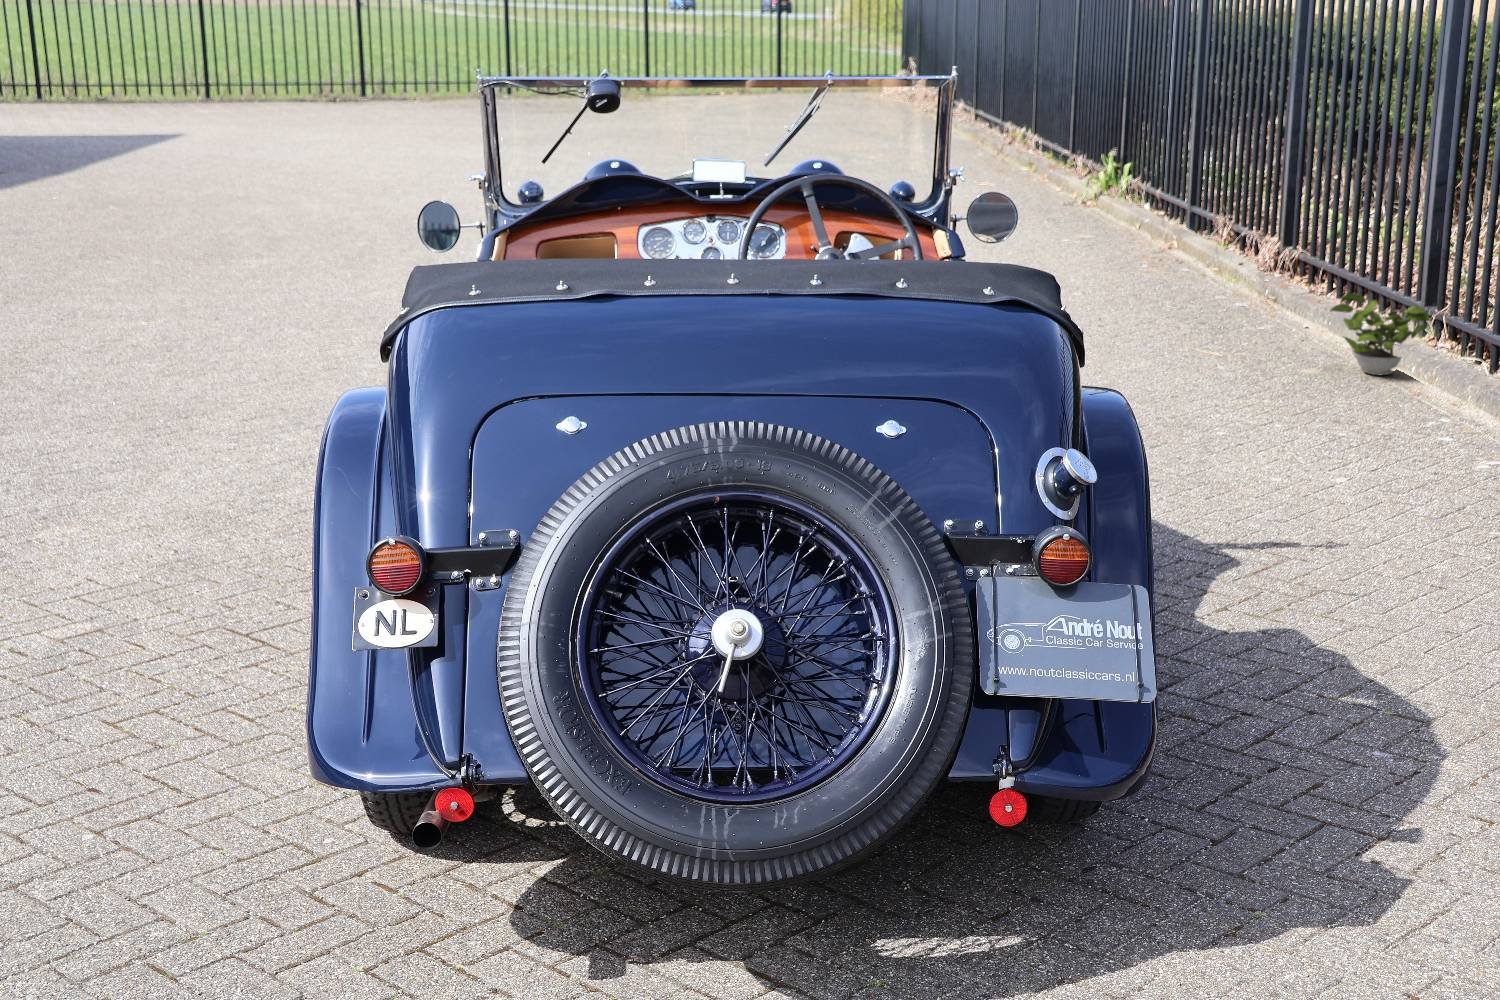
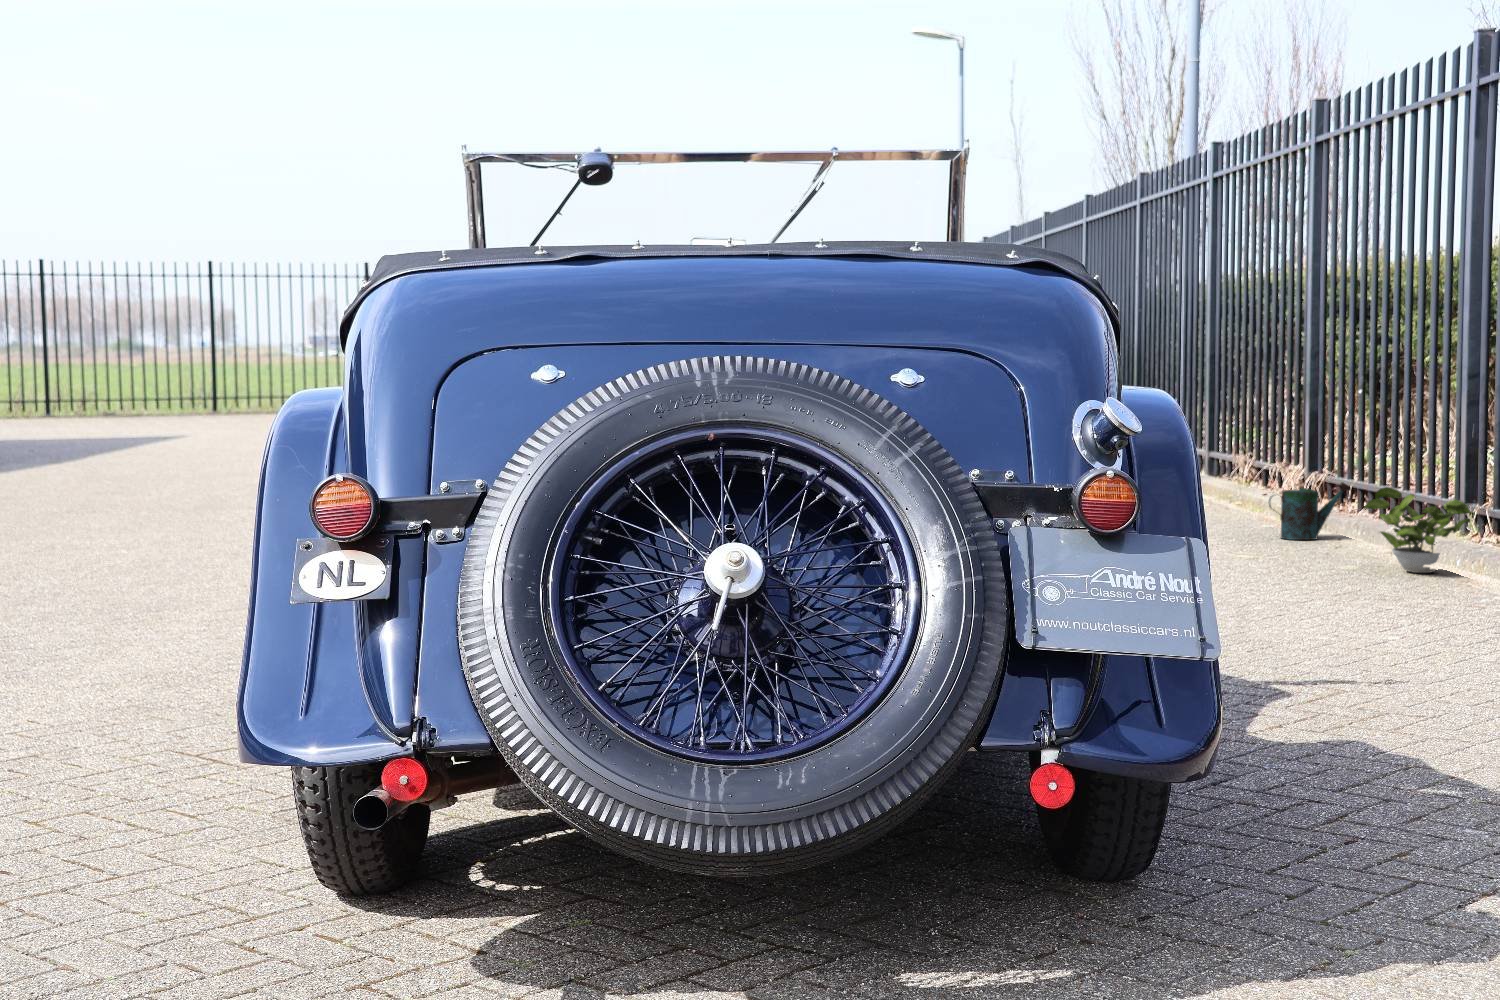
watering can: none [1242,266,1322,322] -> present [1269,482,1351,540]

